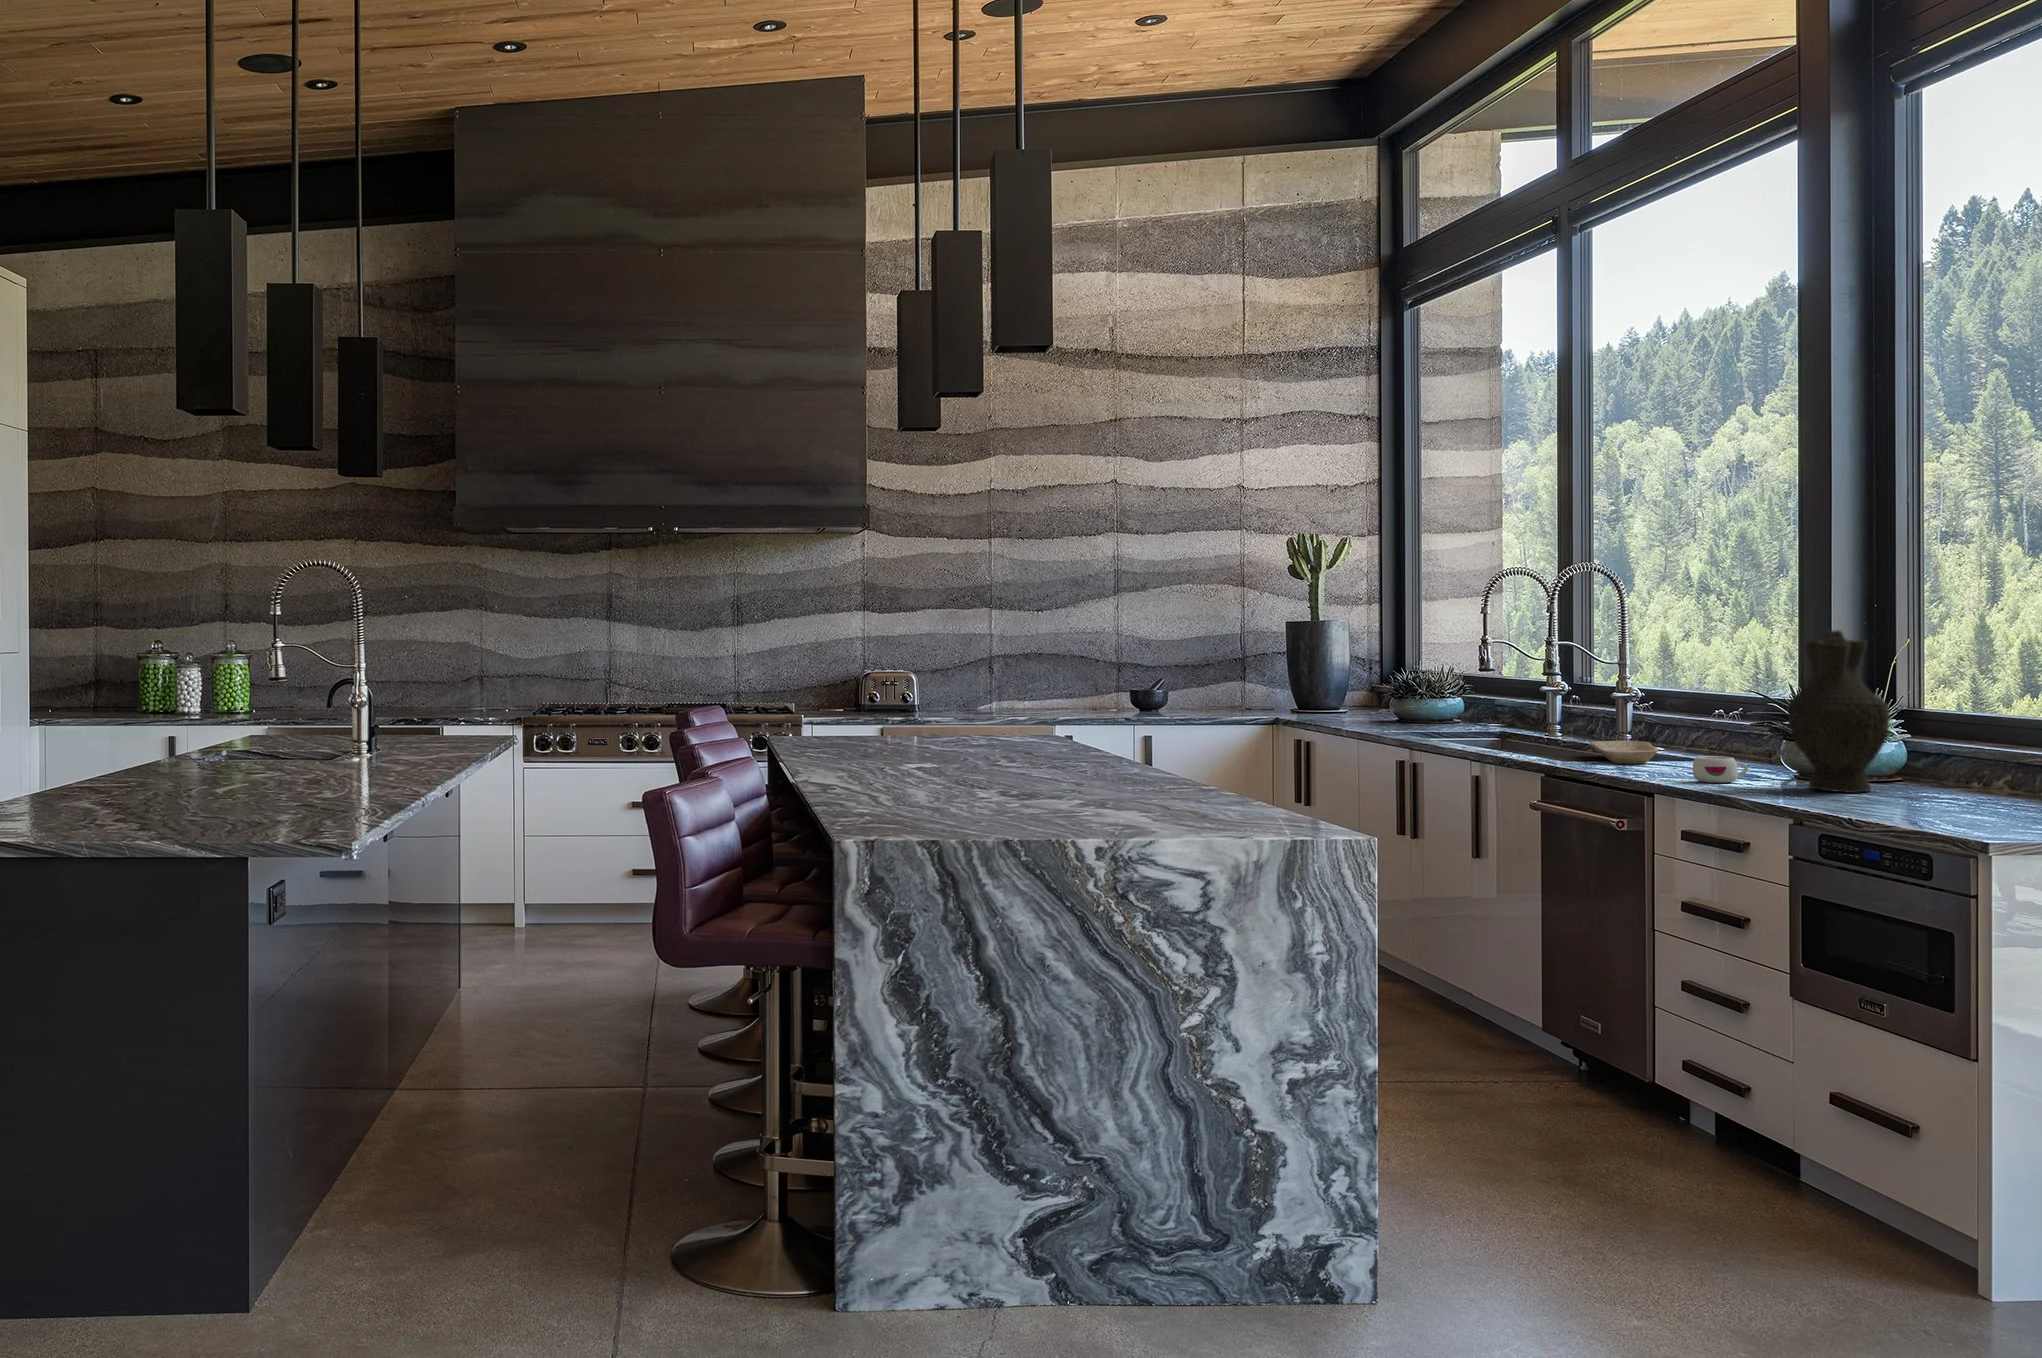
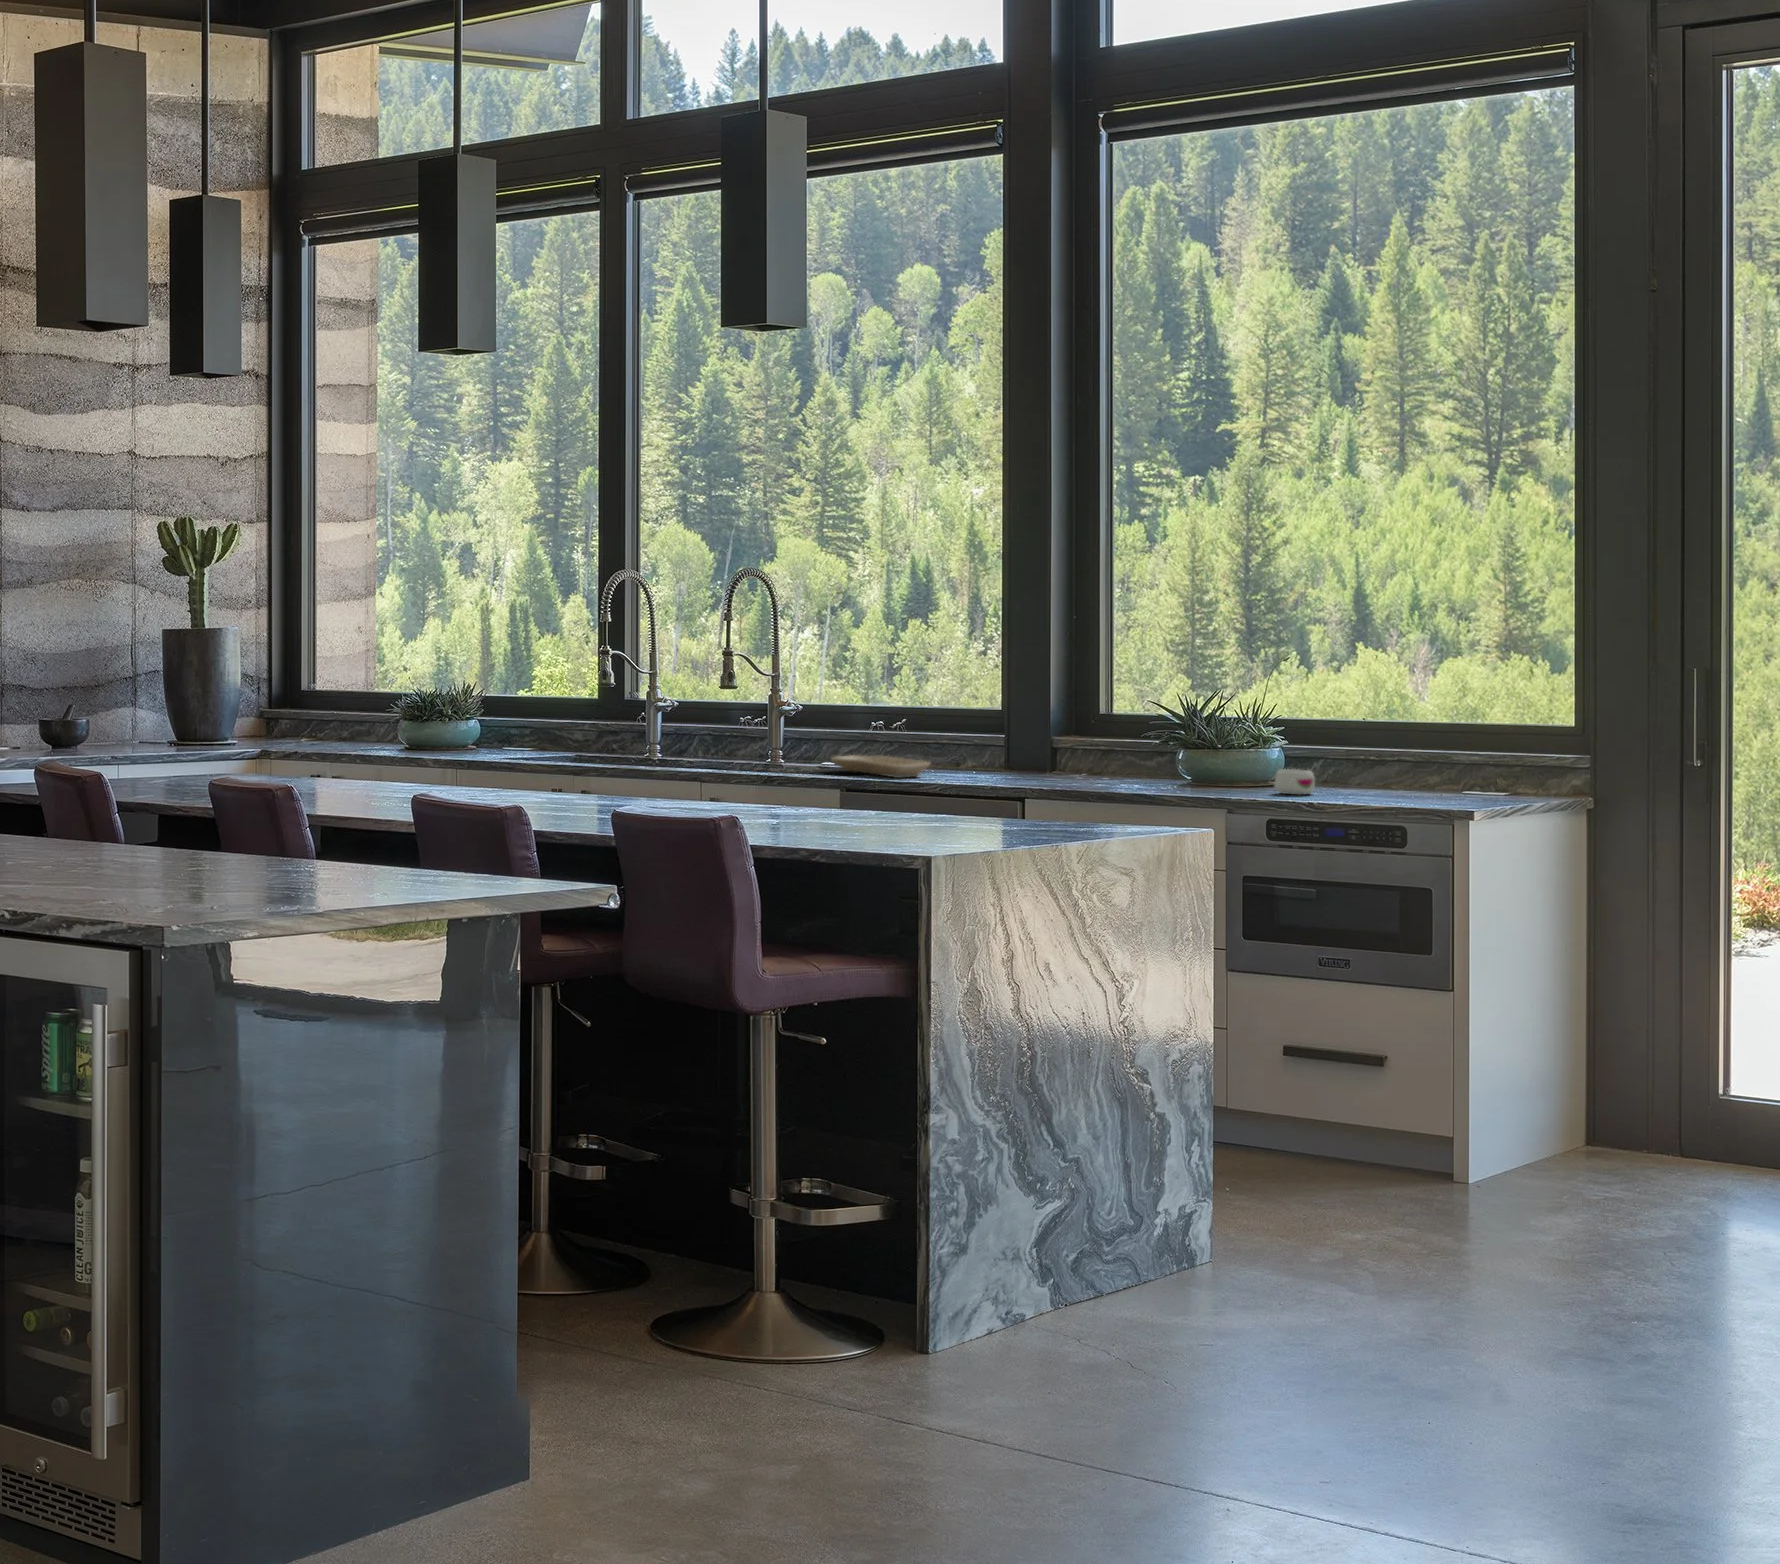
decorative vase: present [1788,630,1890,793] -> none [1148,647,1232,792]
mug: present [1693,756,1748,783] -> present [1274,769,1315,794]

